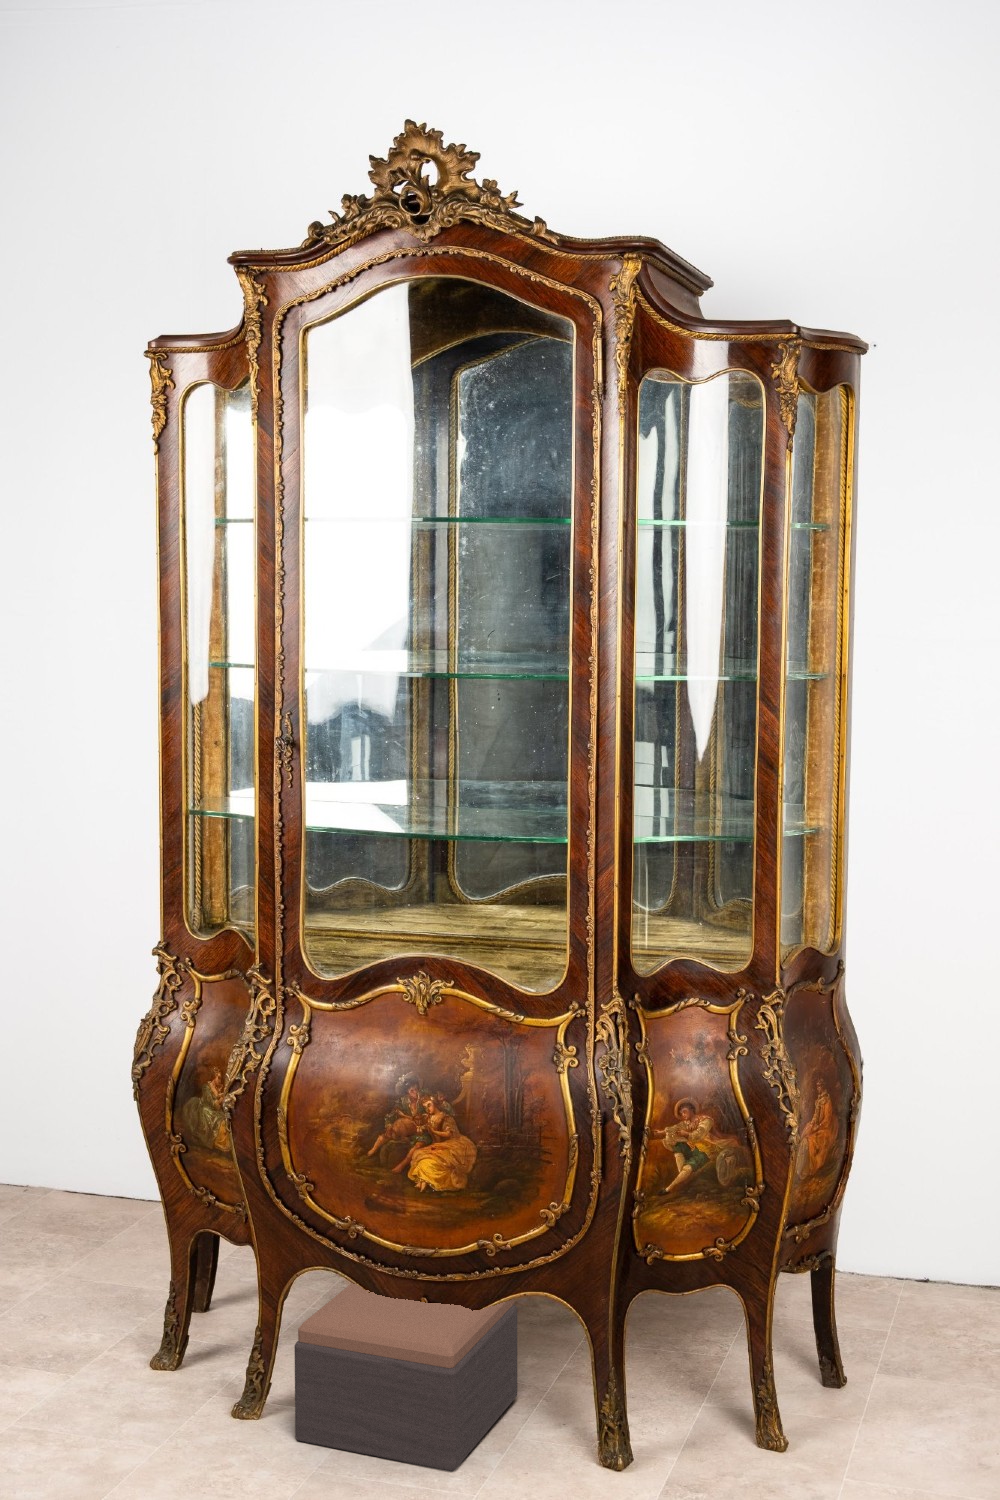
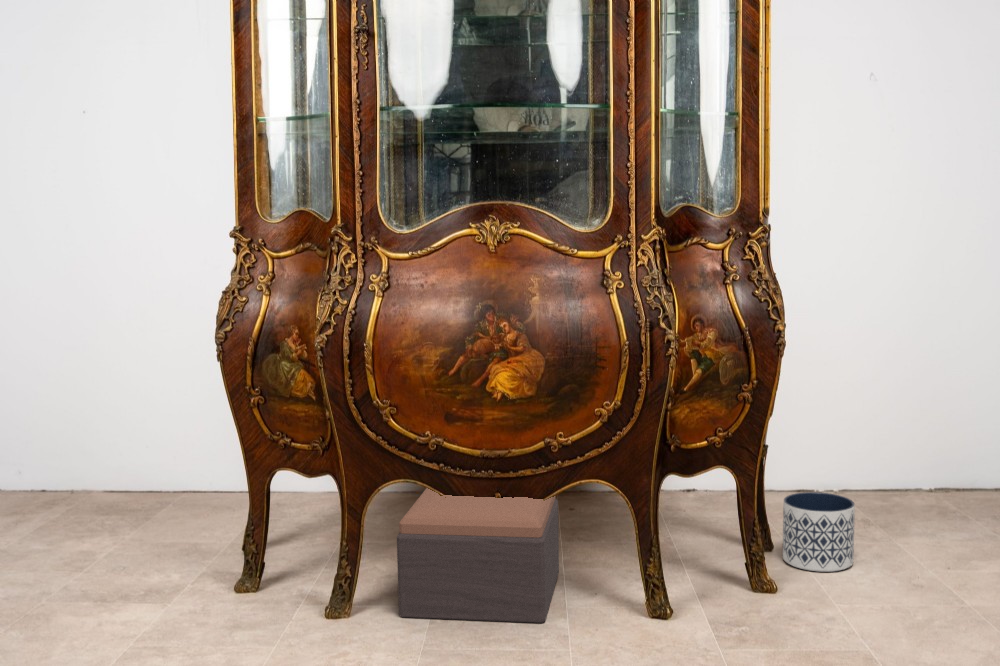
planter: none [815,1323,908,1438] -> present [783,492,855,572]

